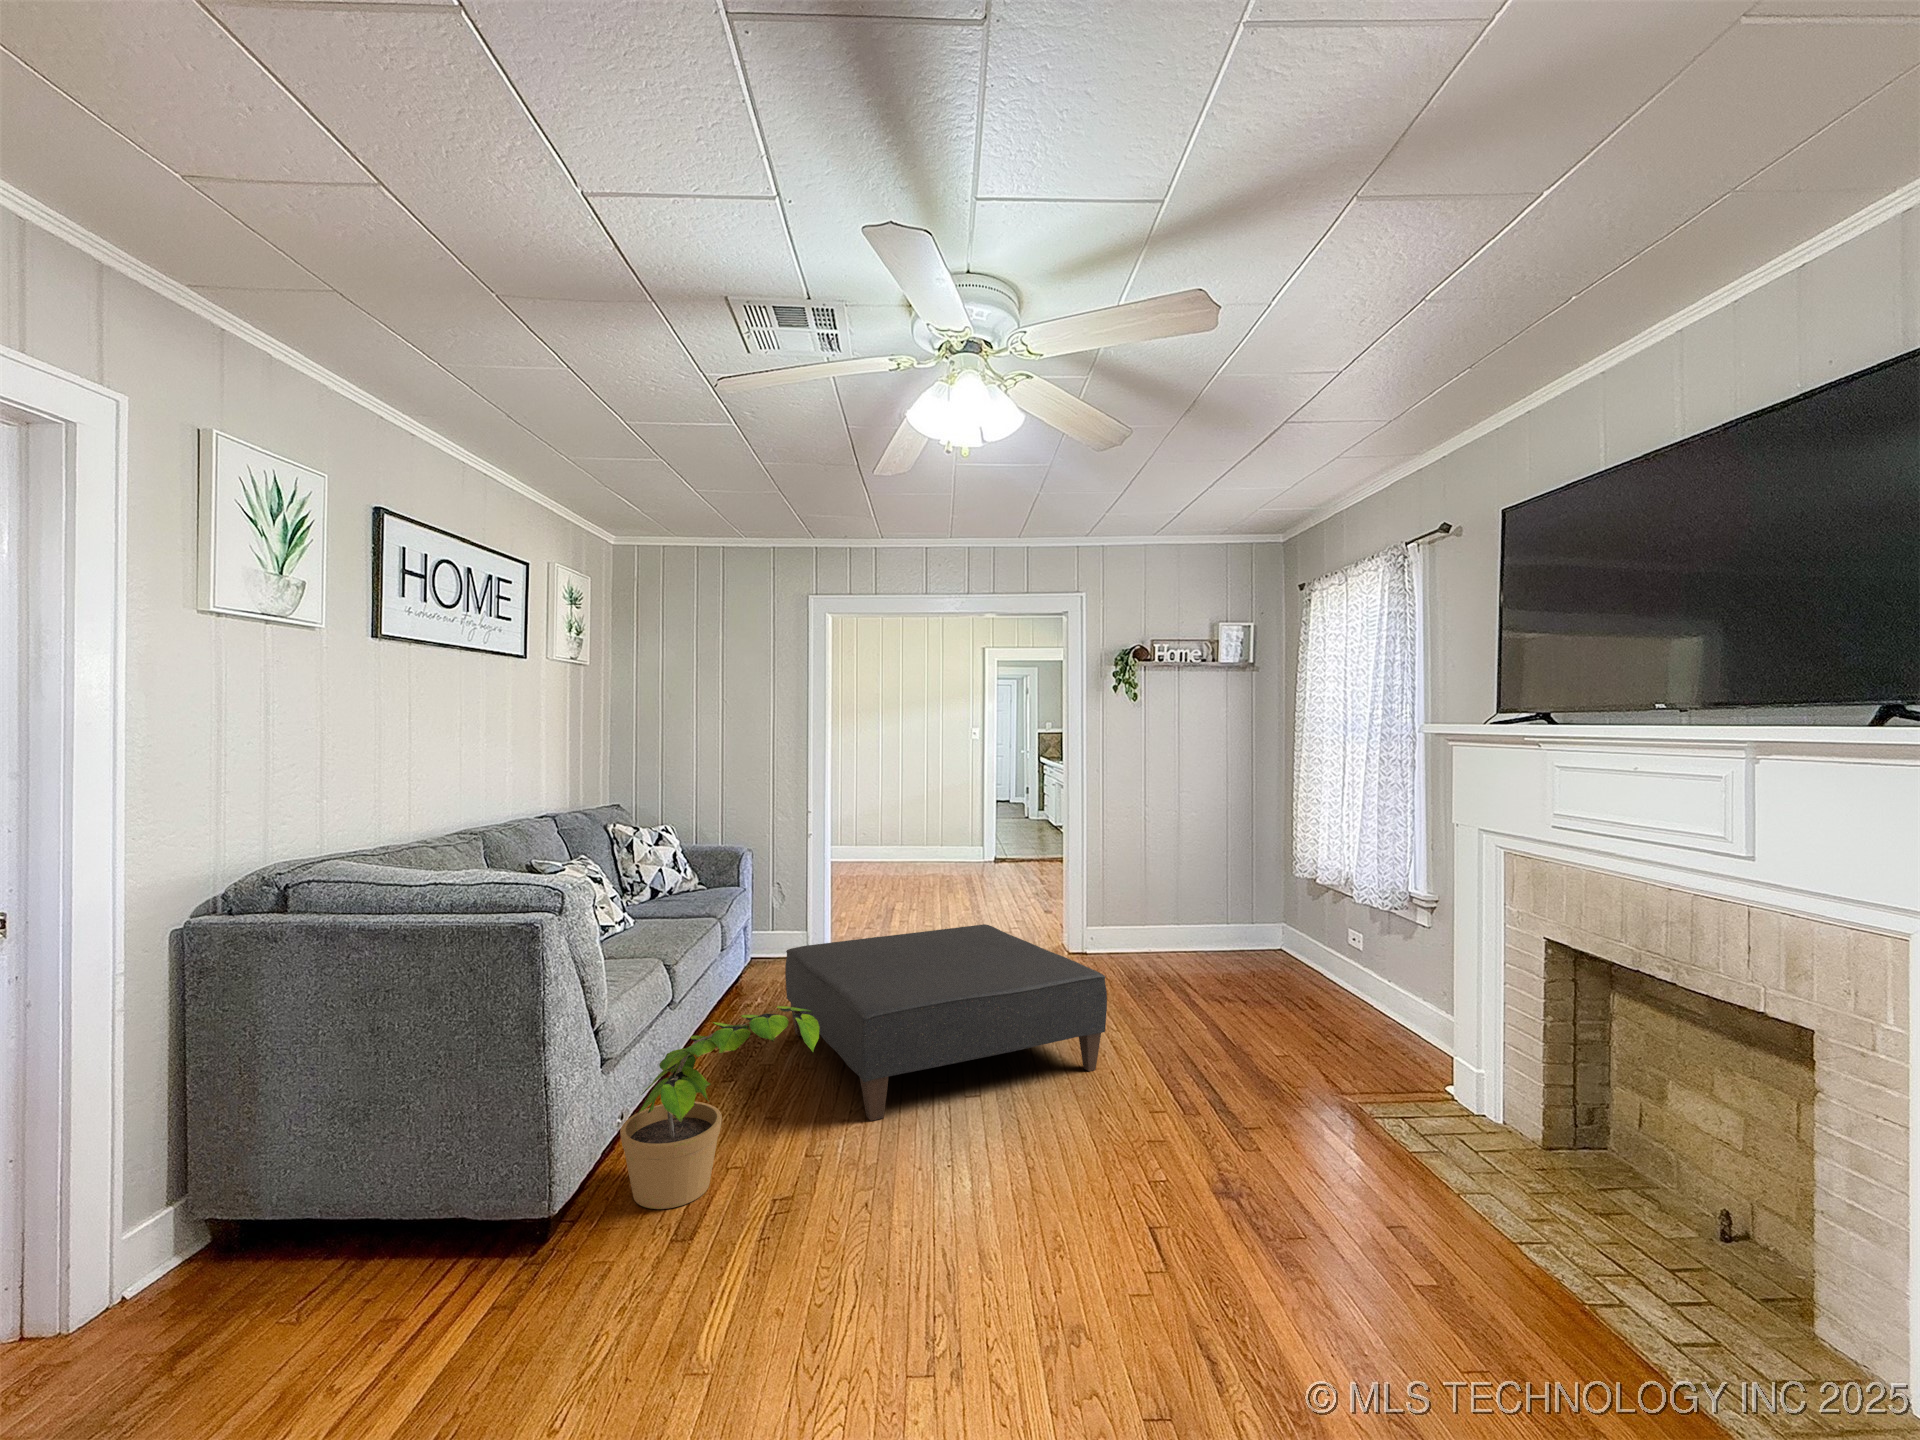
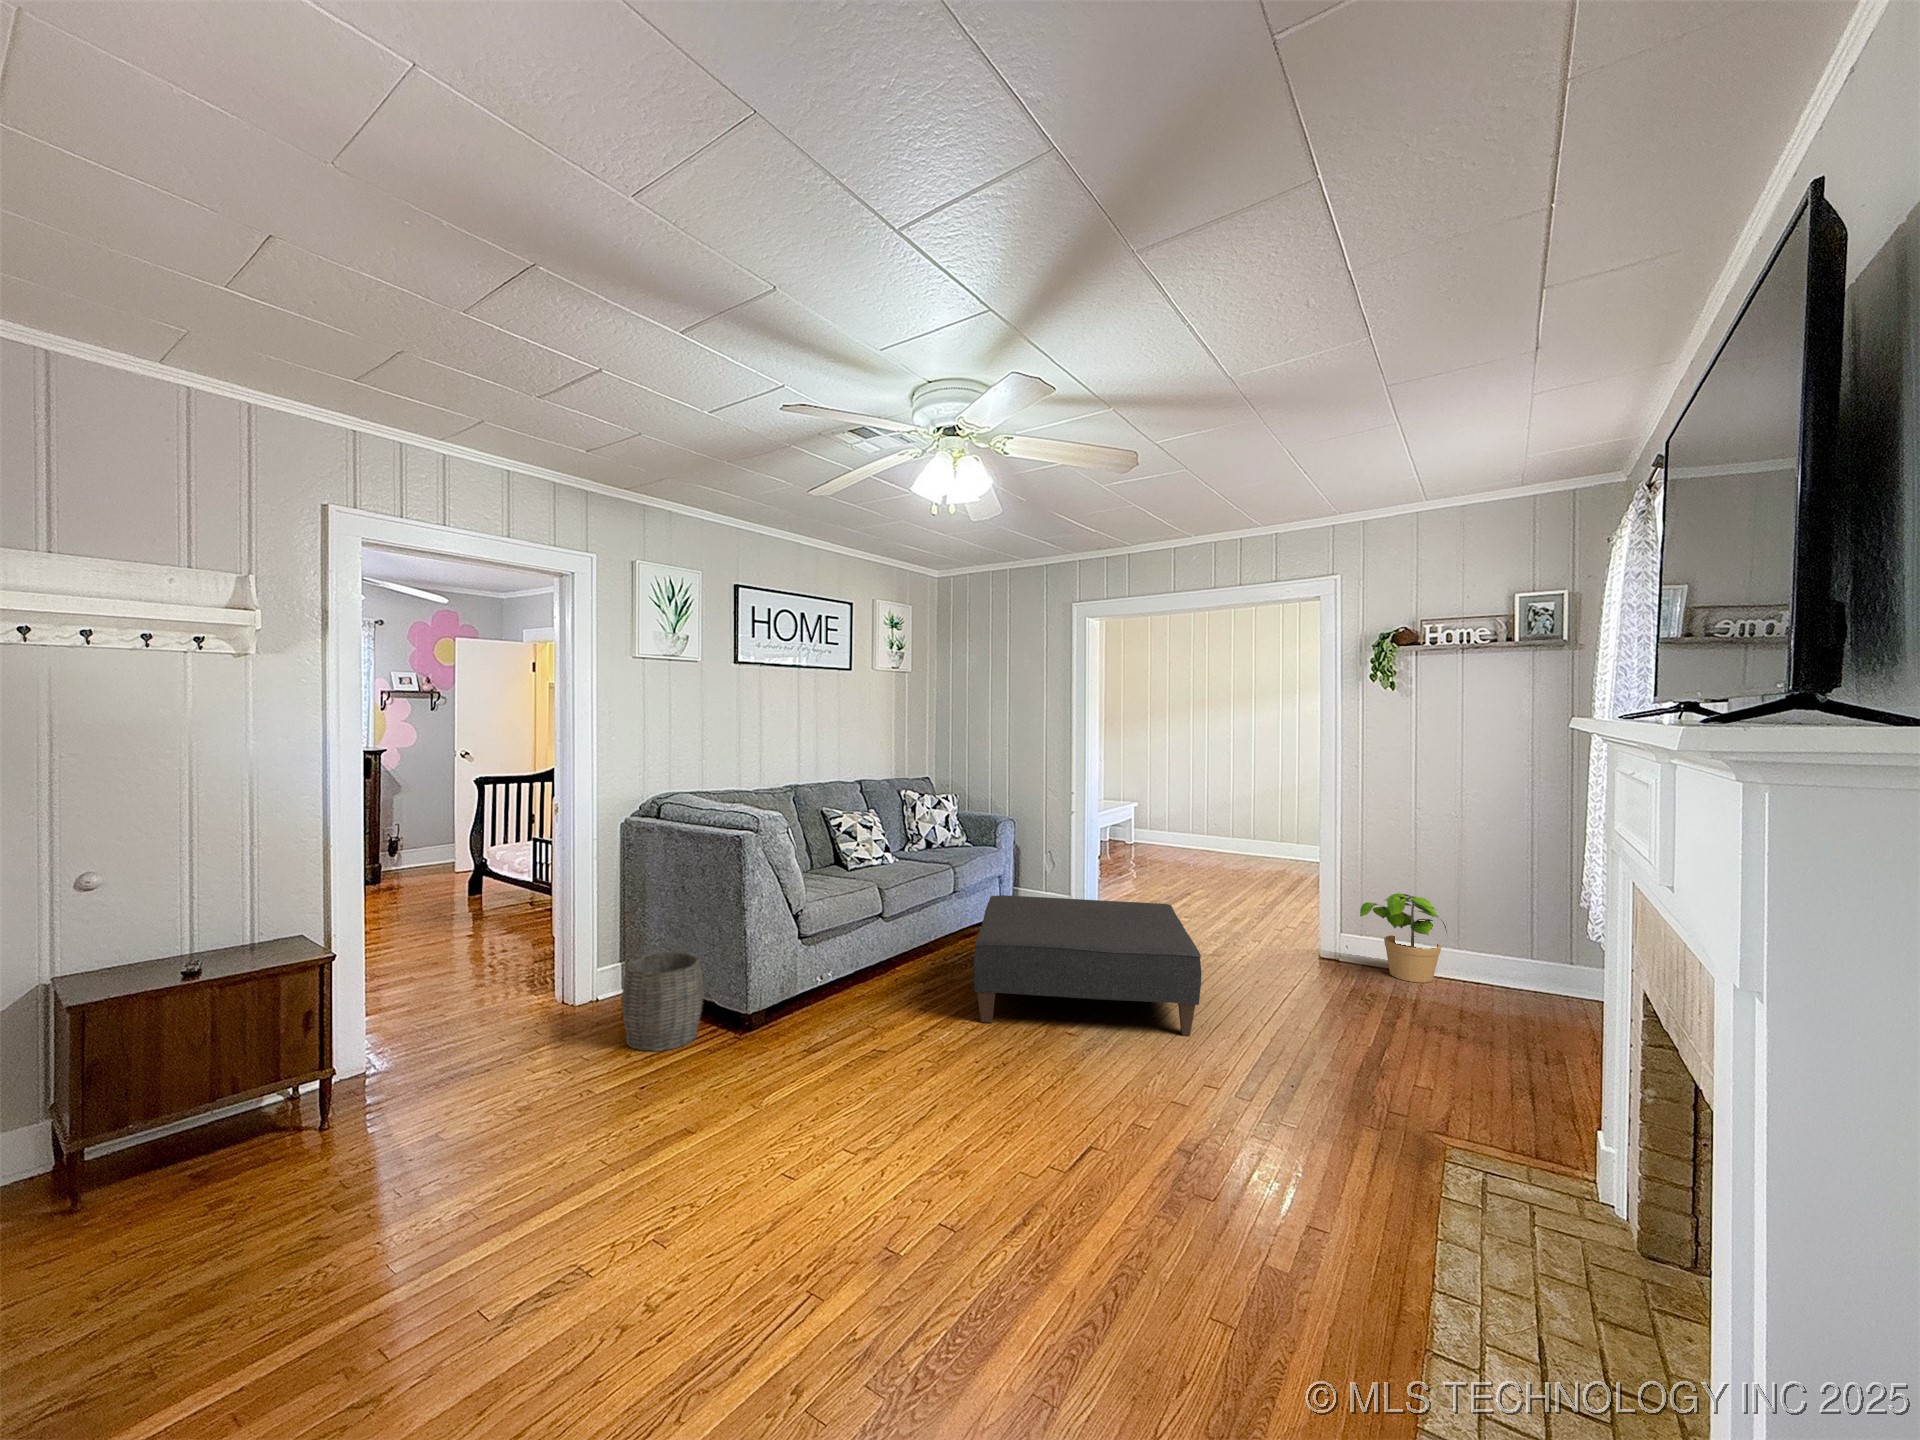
potted plant: present [620,1006,820,1209] -> present [1360,893,1447,983]
woven basket: none [287,1147,462,1370] -> present [622,952,703,1051]

